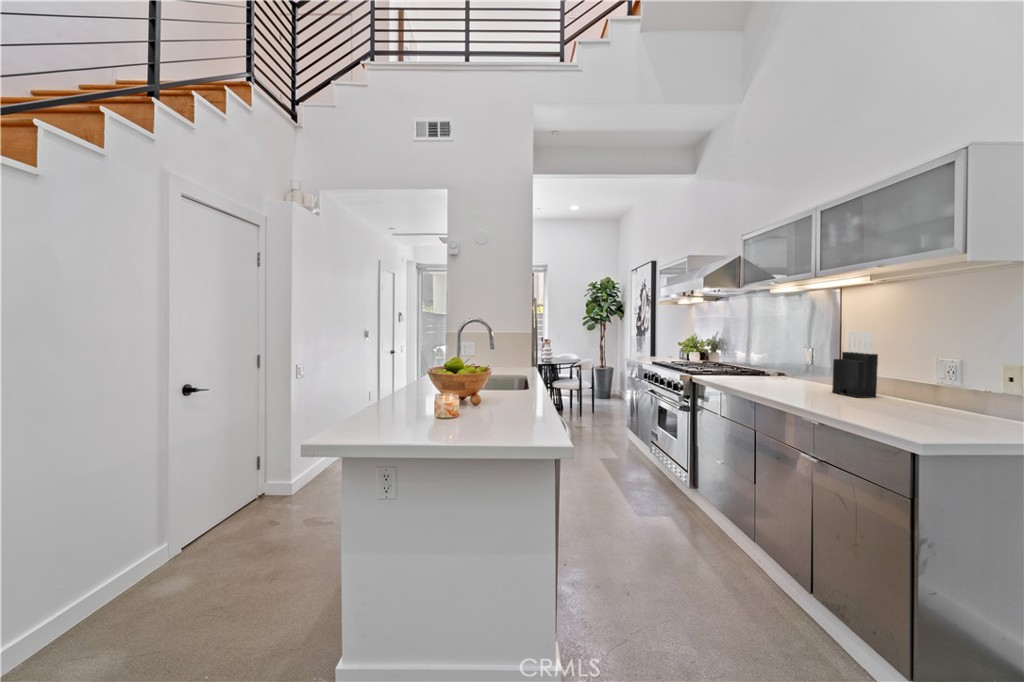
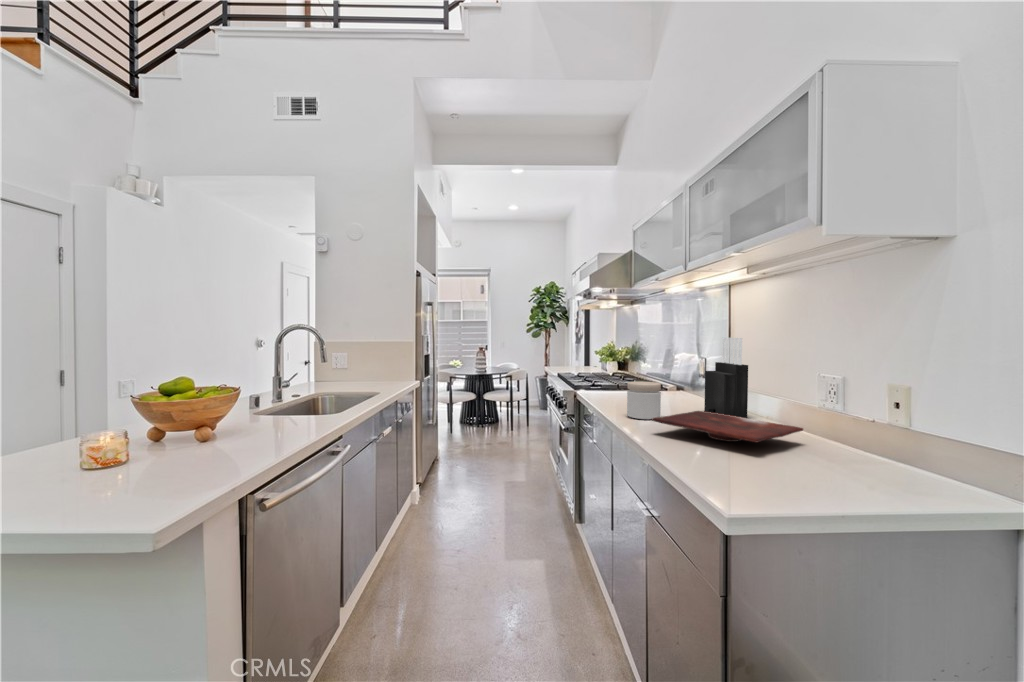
jar: none [774,367,805,398] -> present [627,381,661,419]
cutting board: none [818,390,950,413] -> present [652,411,803,442]

